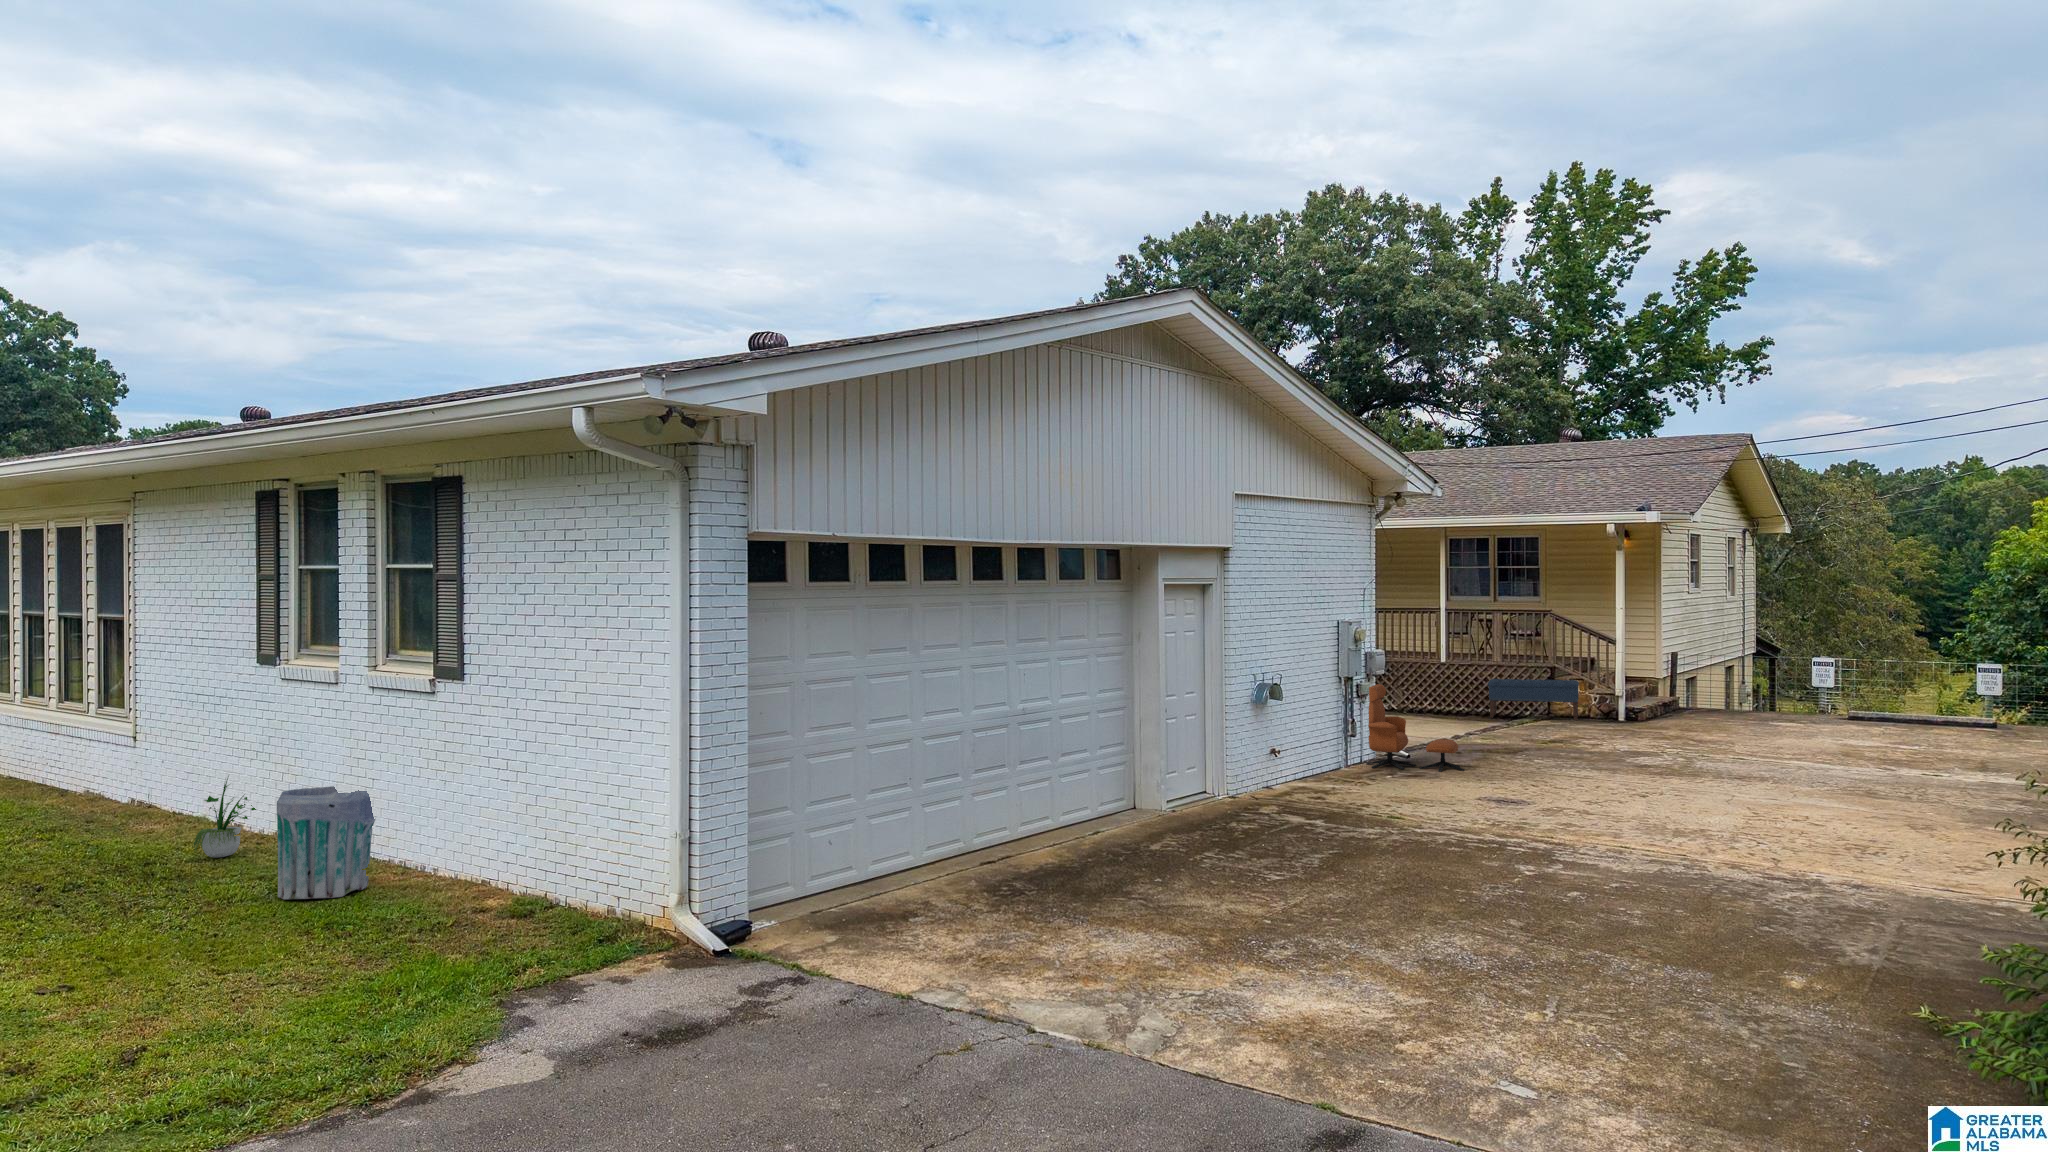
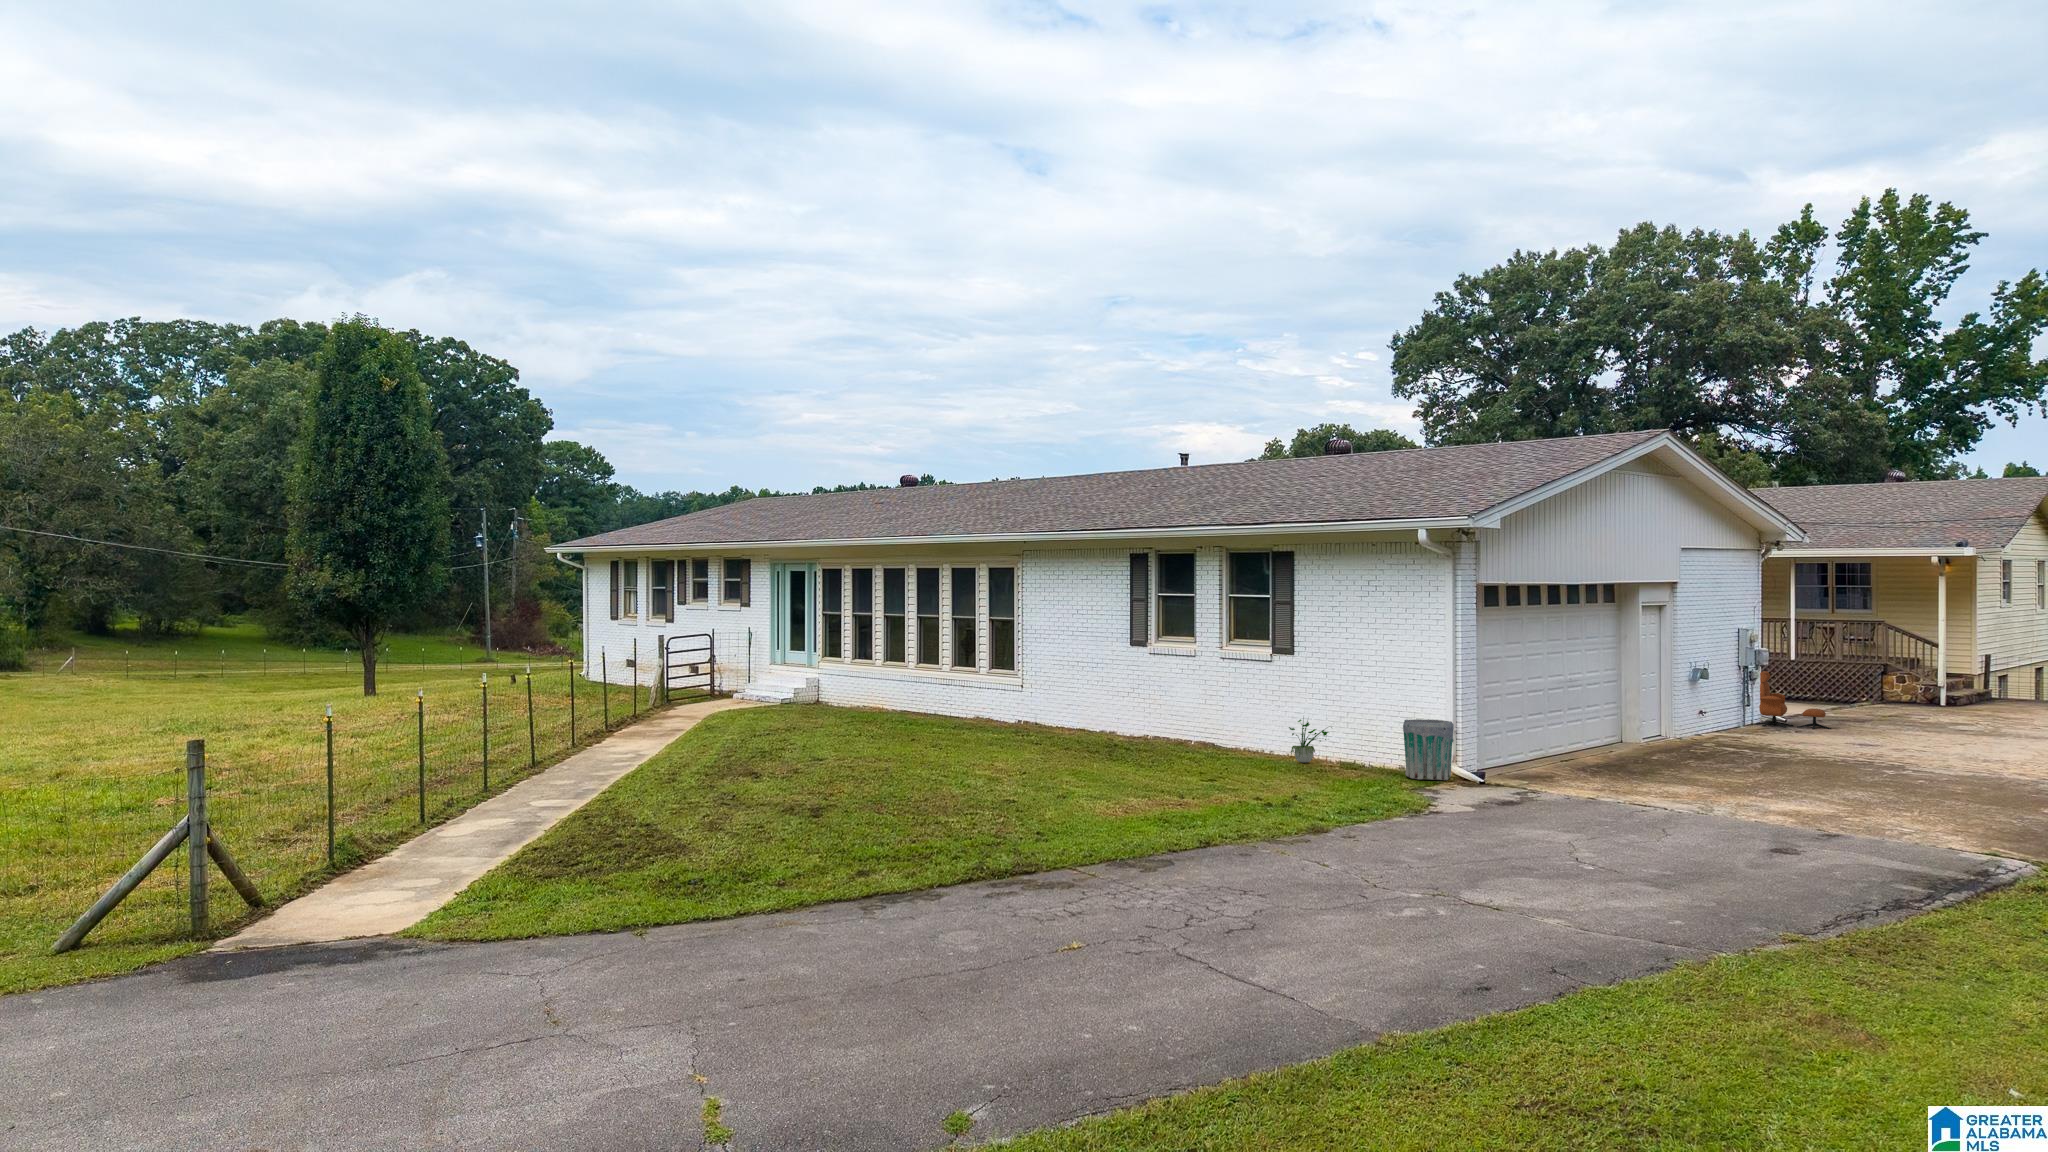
bench: present [1488,679,1579,721] -> none [1830,672,1907,705]
potted plant: present [194,776,256,858] -> present [1289,719,1329,763]
trash can: present [277,786,375,900] -> present [1403,719,1454,780]

